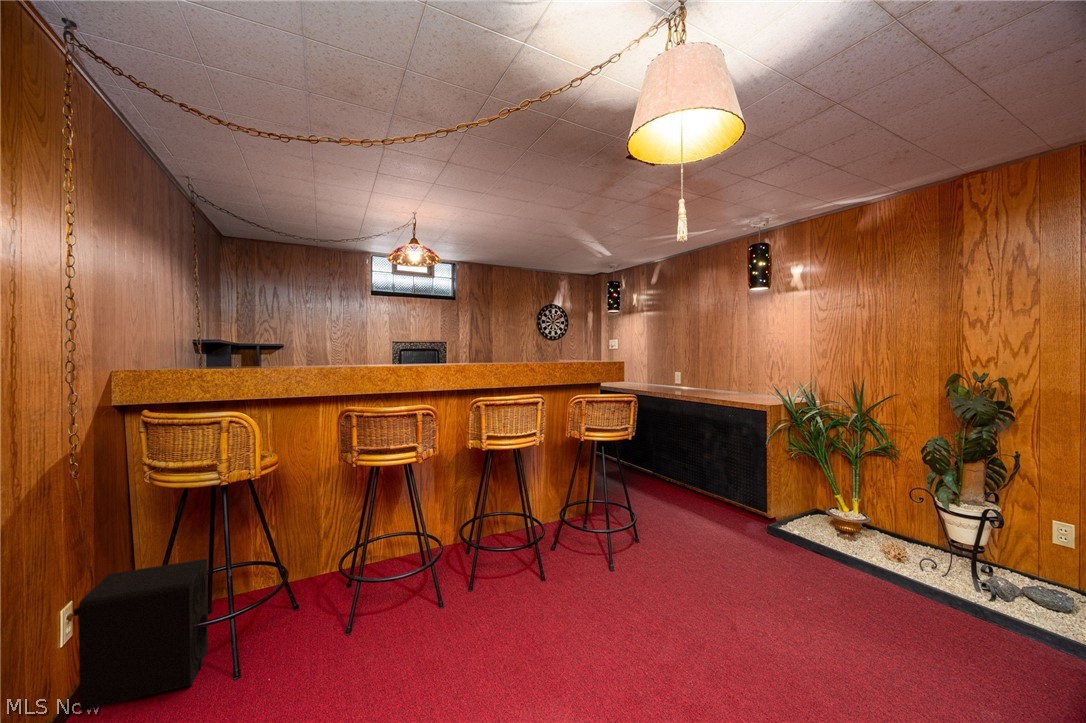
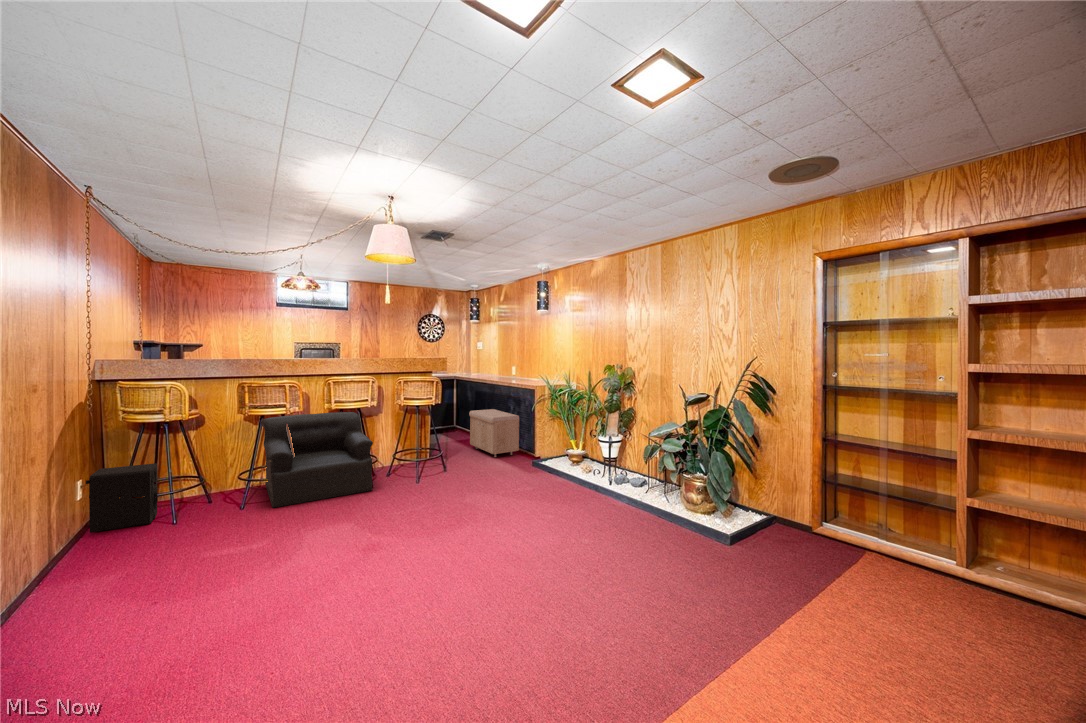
storage bench: none [644,436,735,516] -> present [469,409,519,457]
armchair: none [369,449,556,643] -> present [261,412,373,508]

